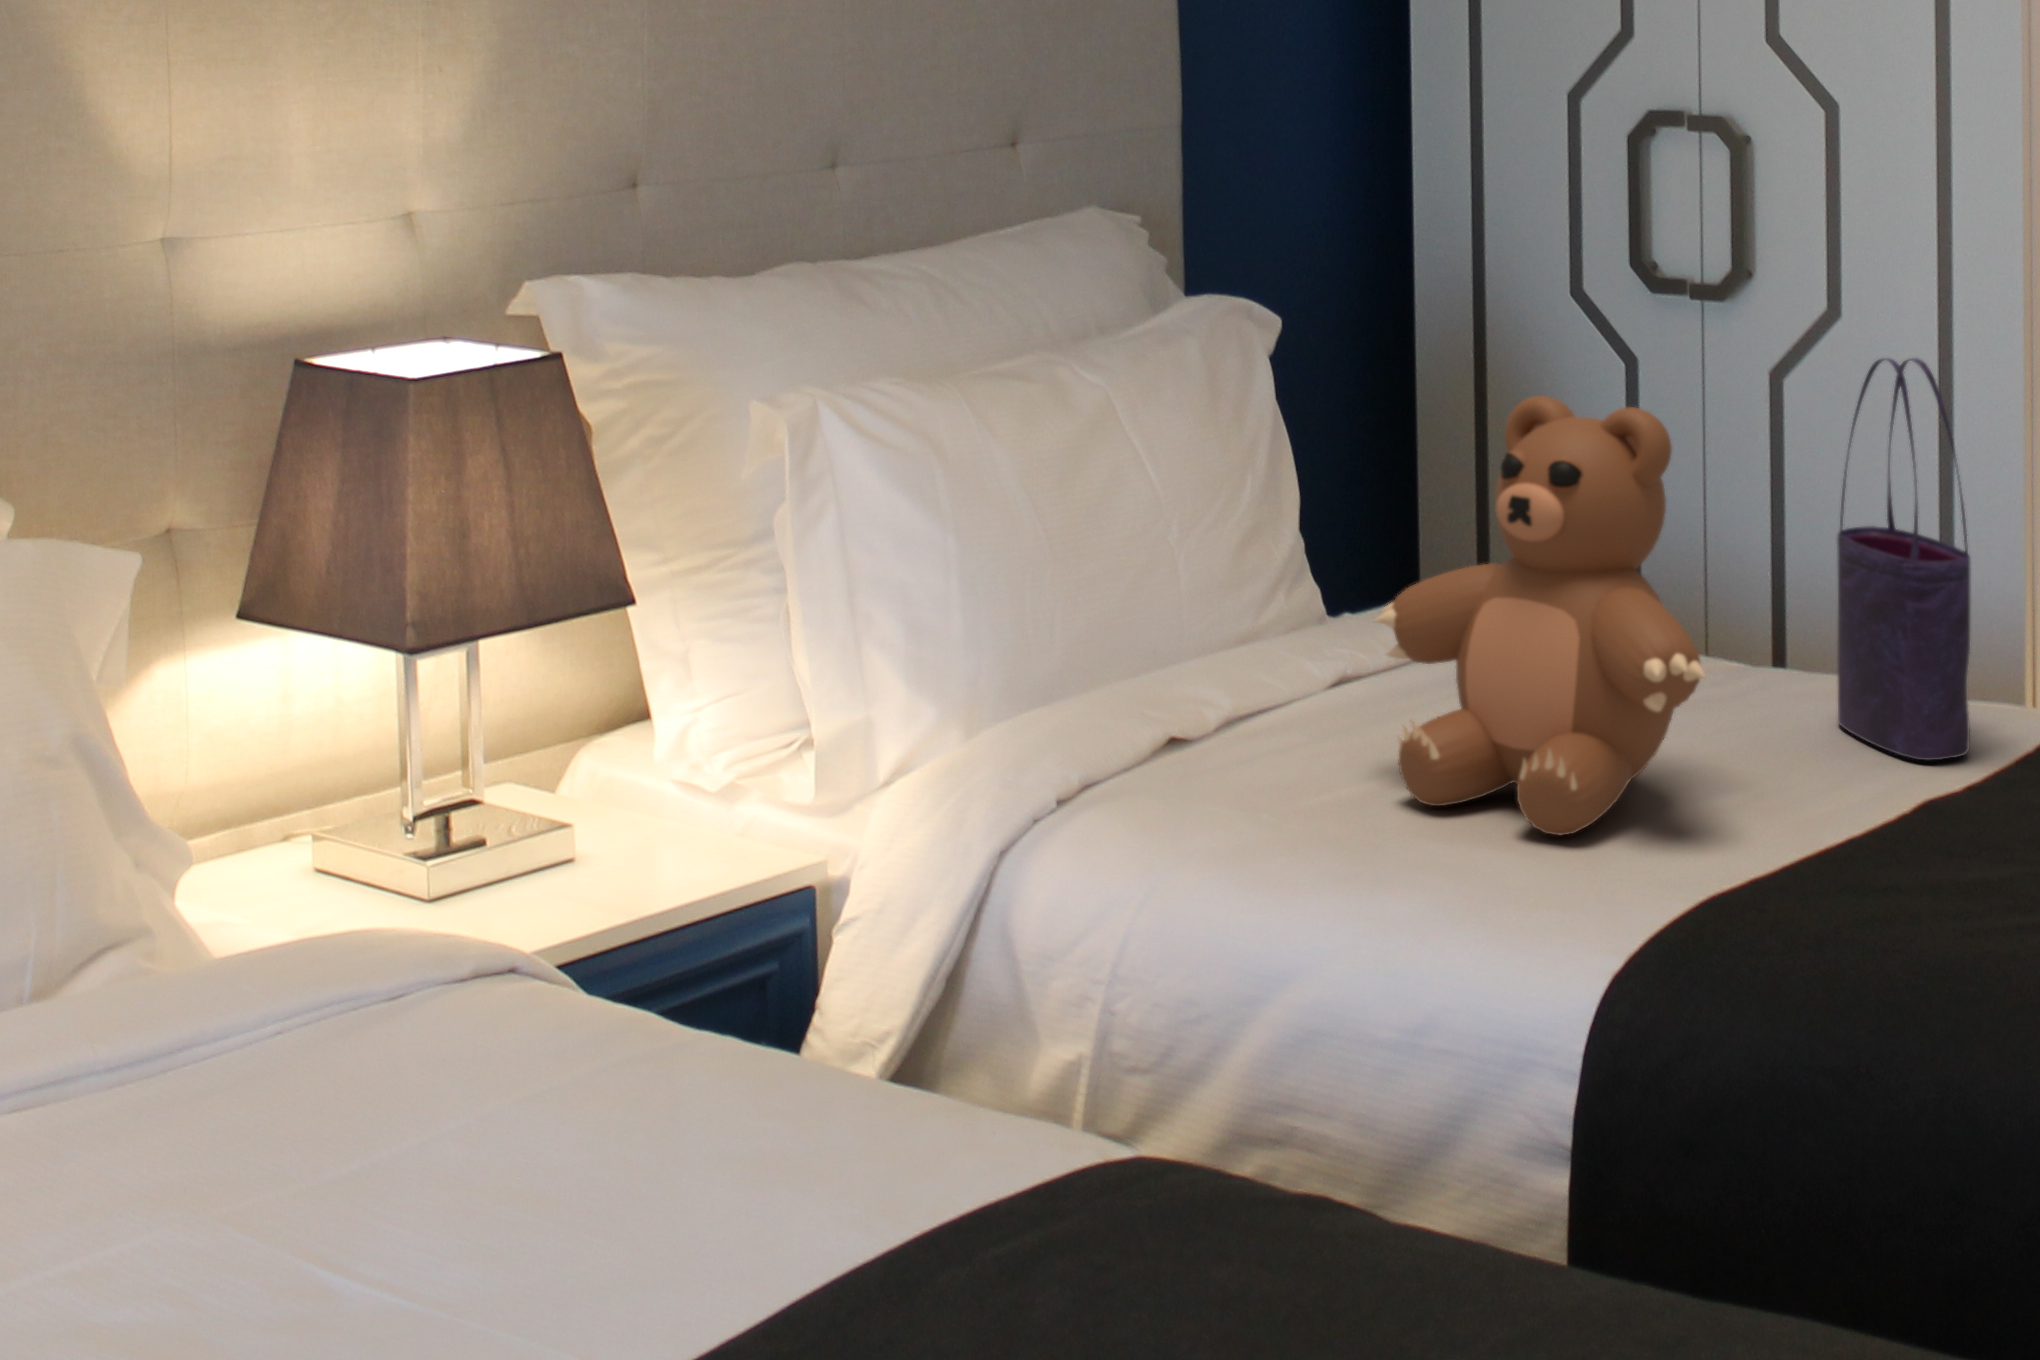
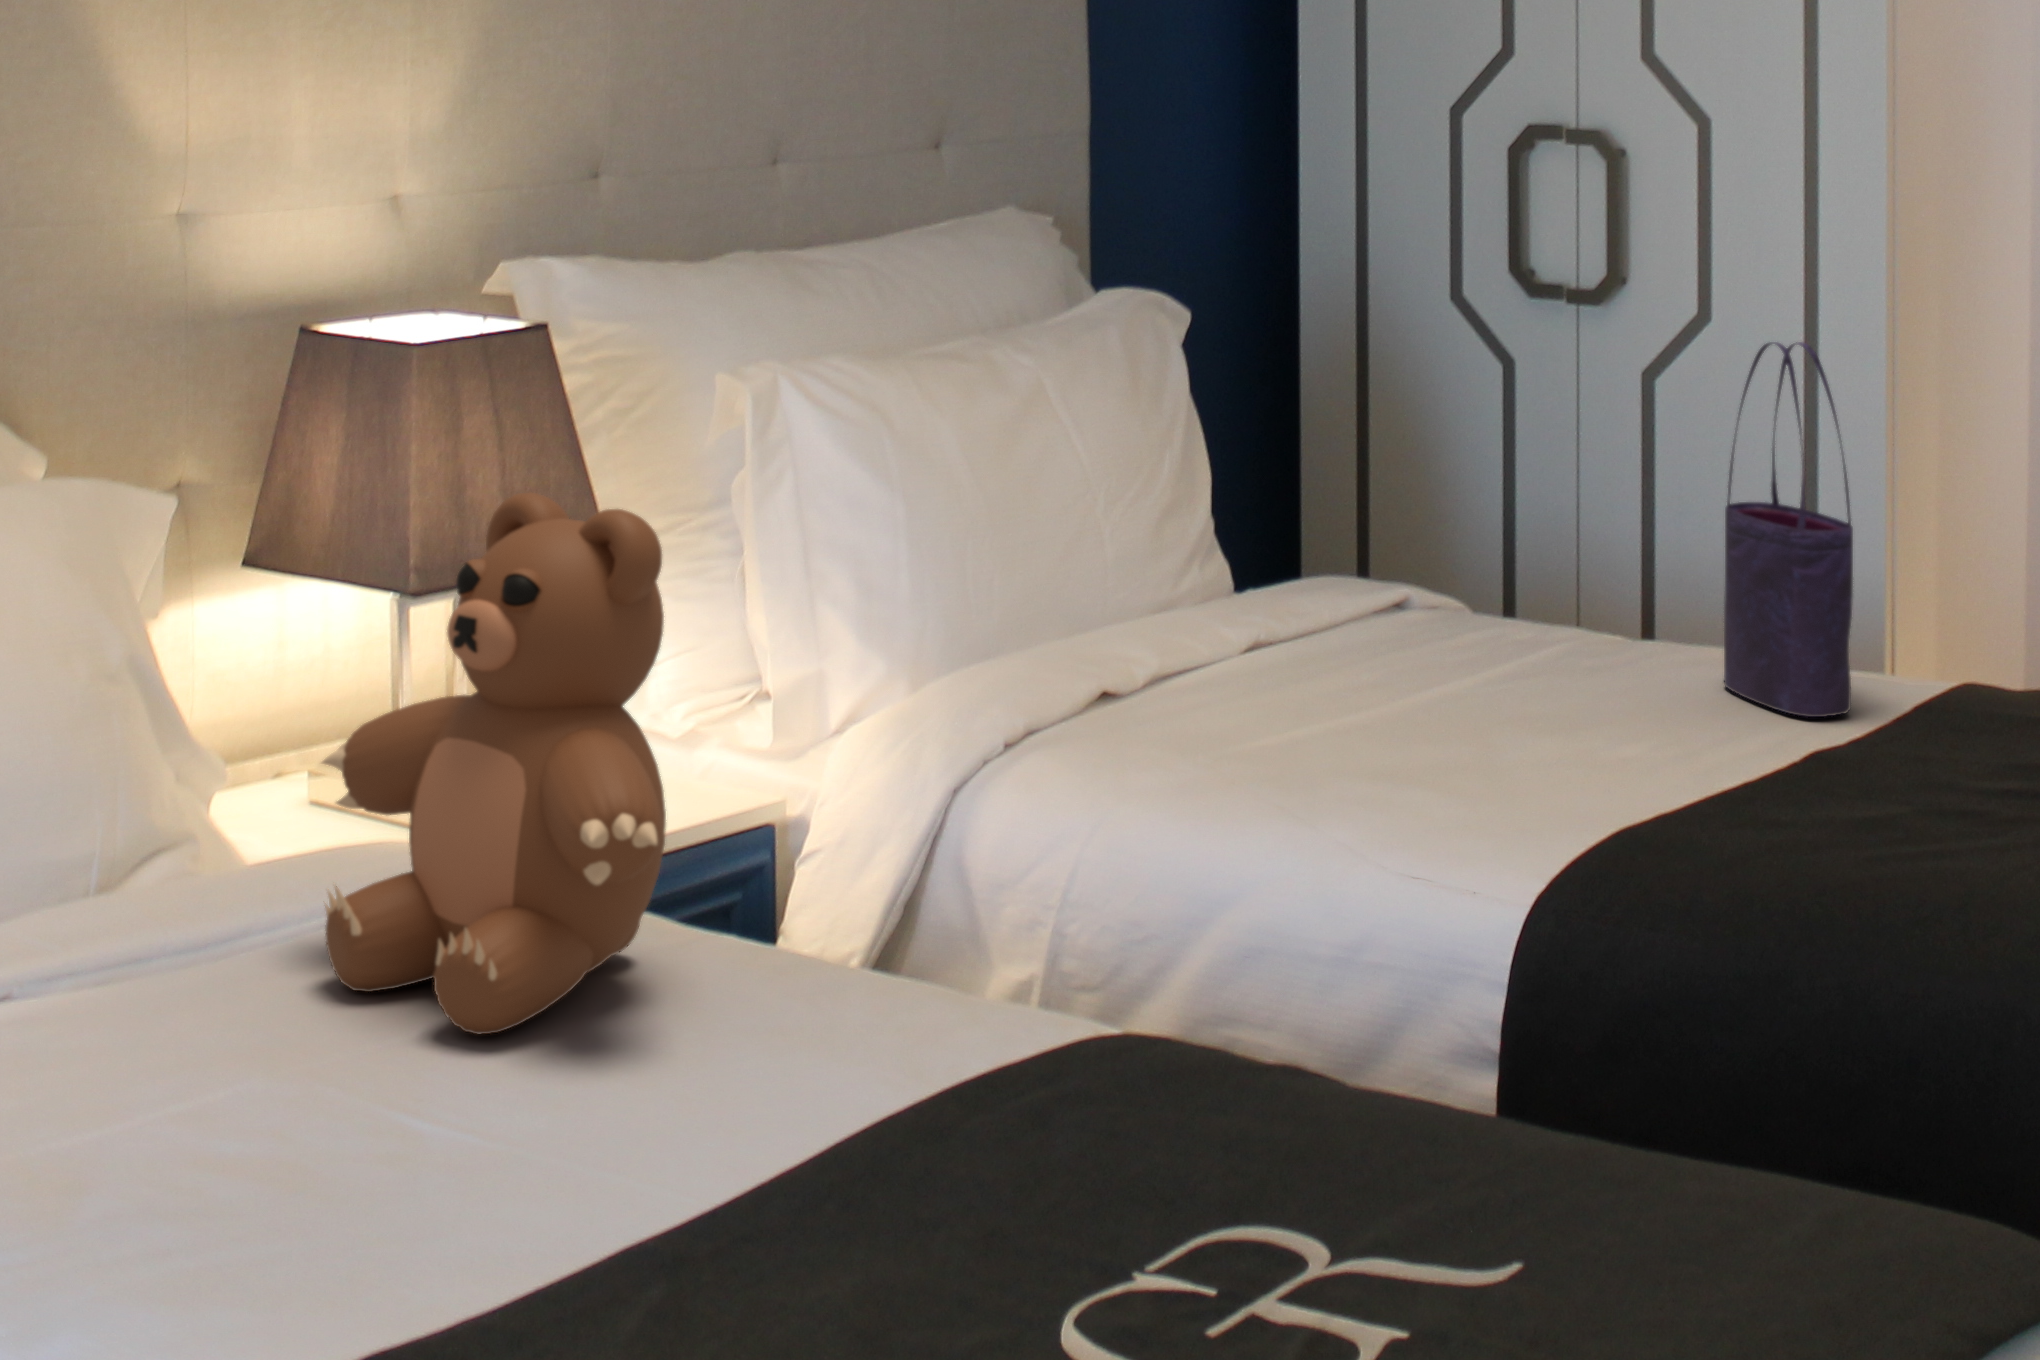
teddy bear: present [1376,396,1705,836] -> present [322,492,666,1034]

